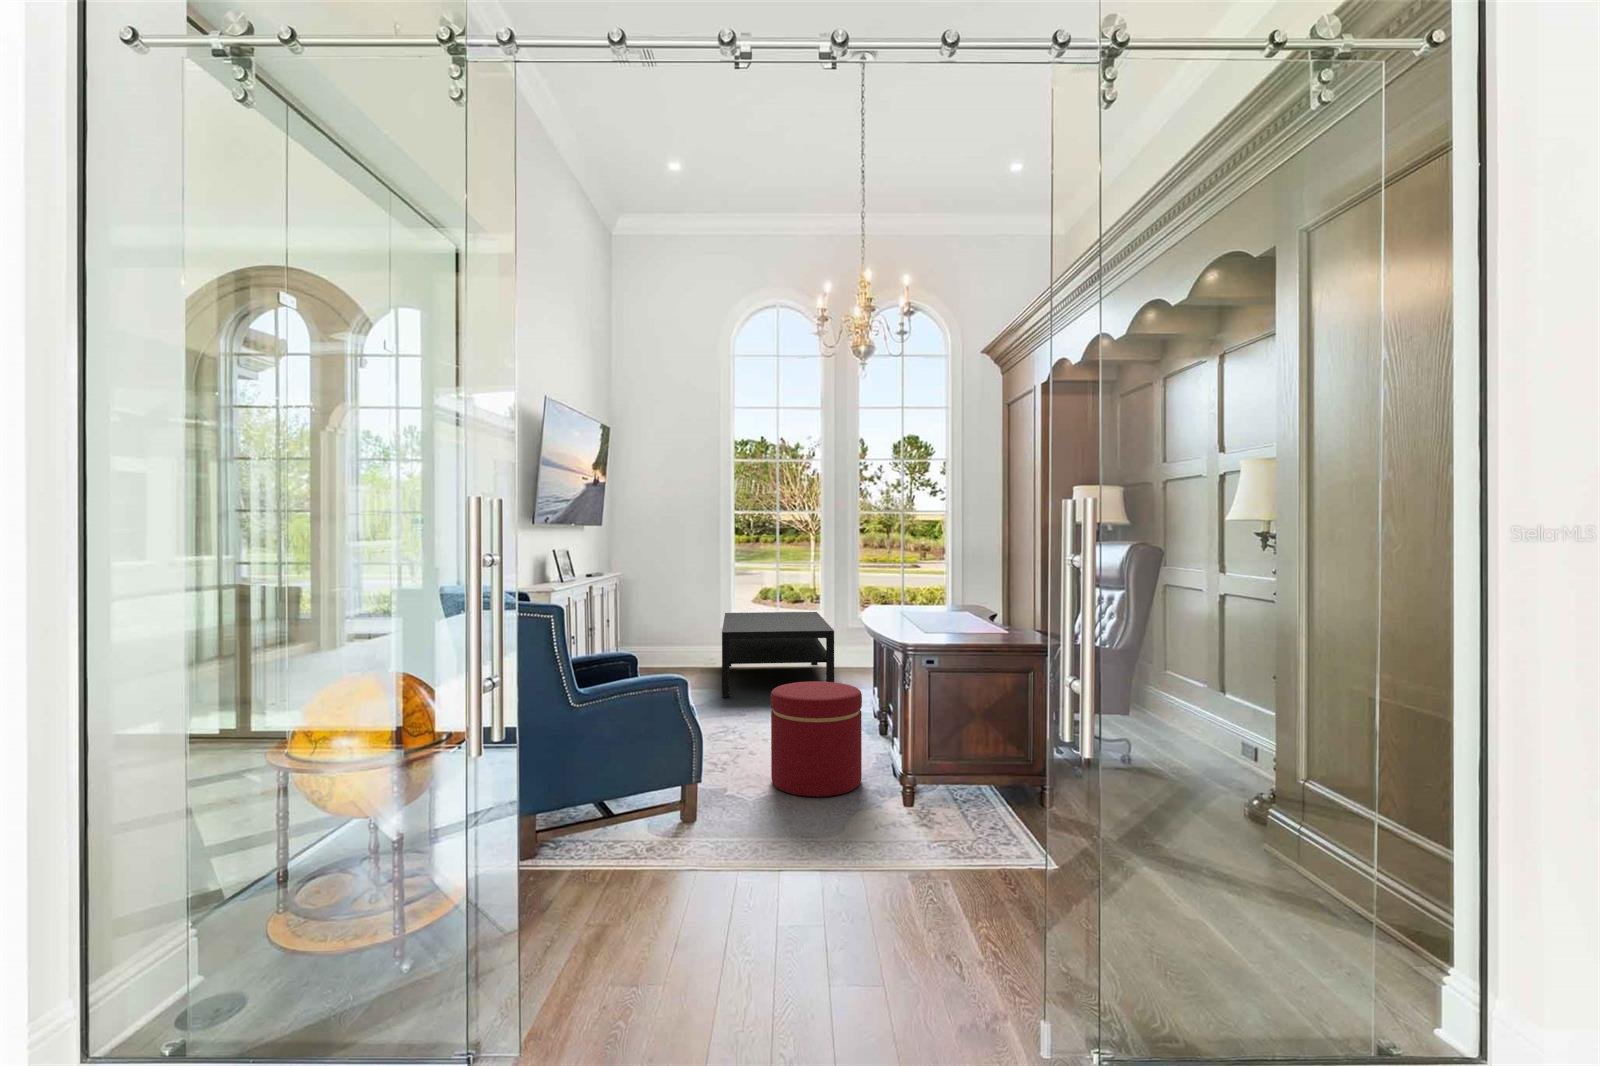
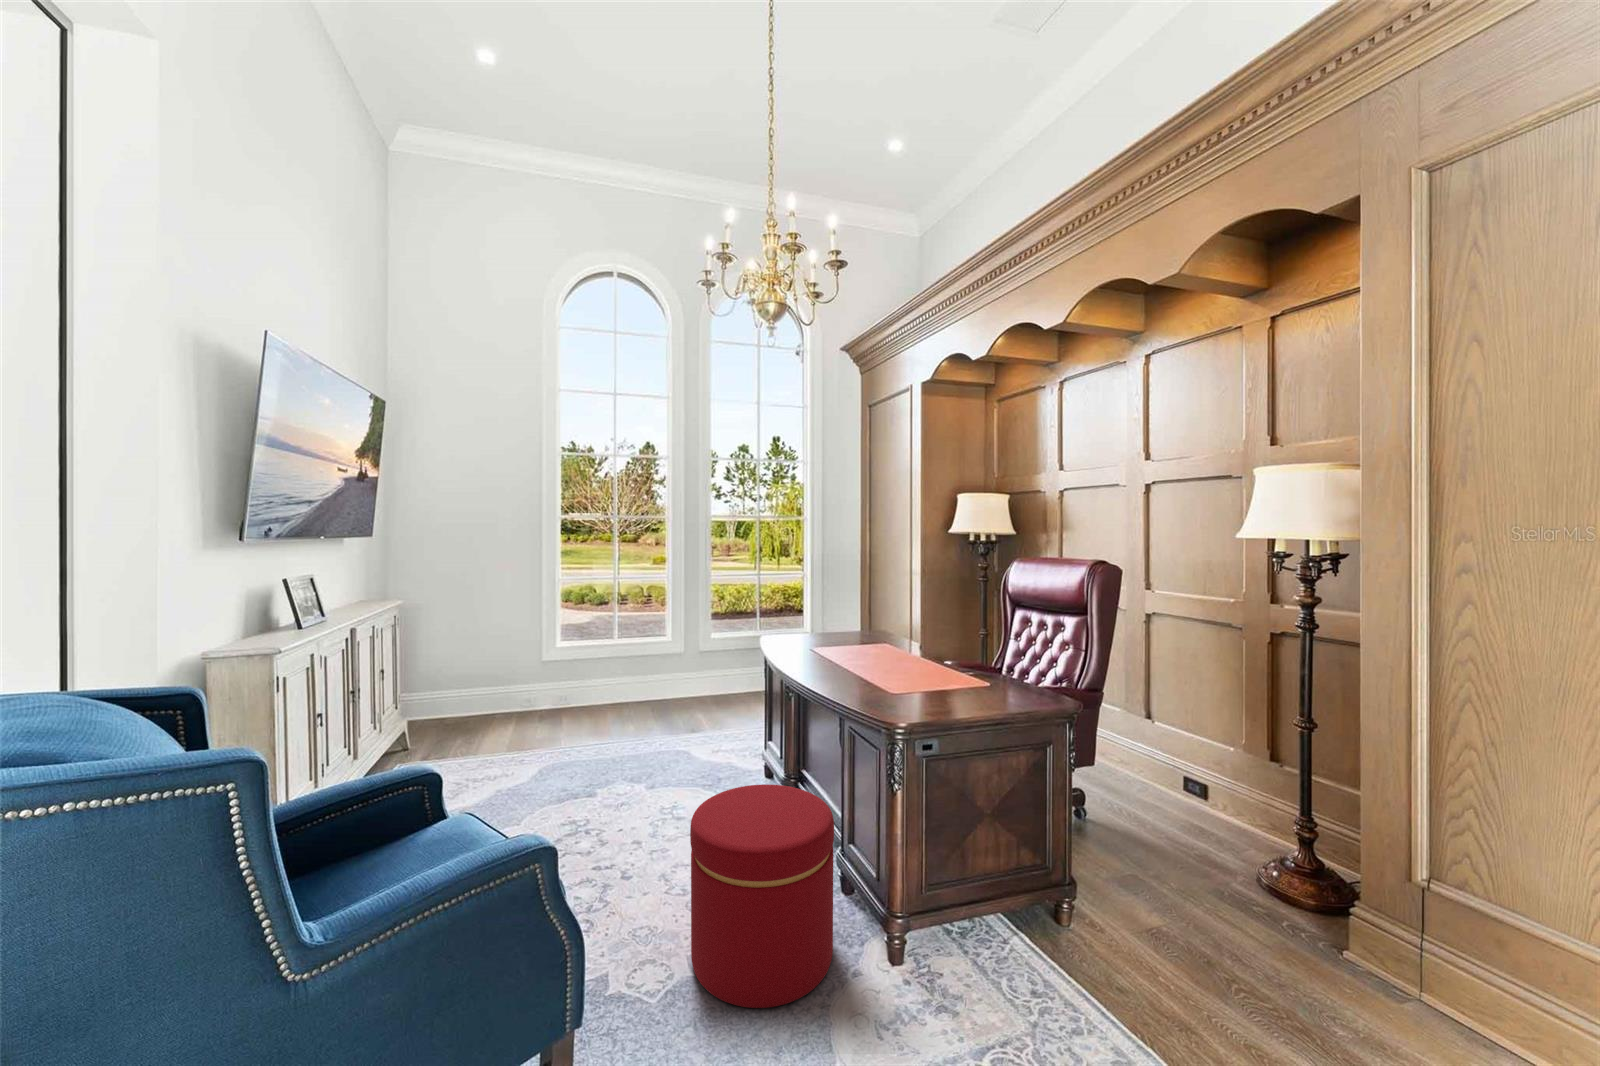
coffee table: present [722,612,834,697] -> none [551,629,706,764]

